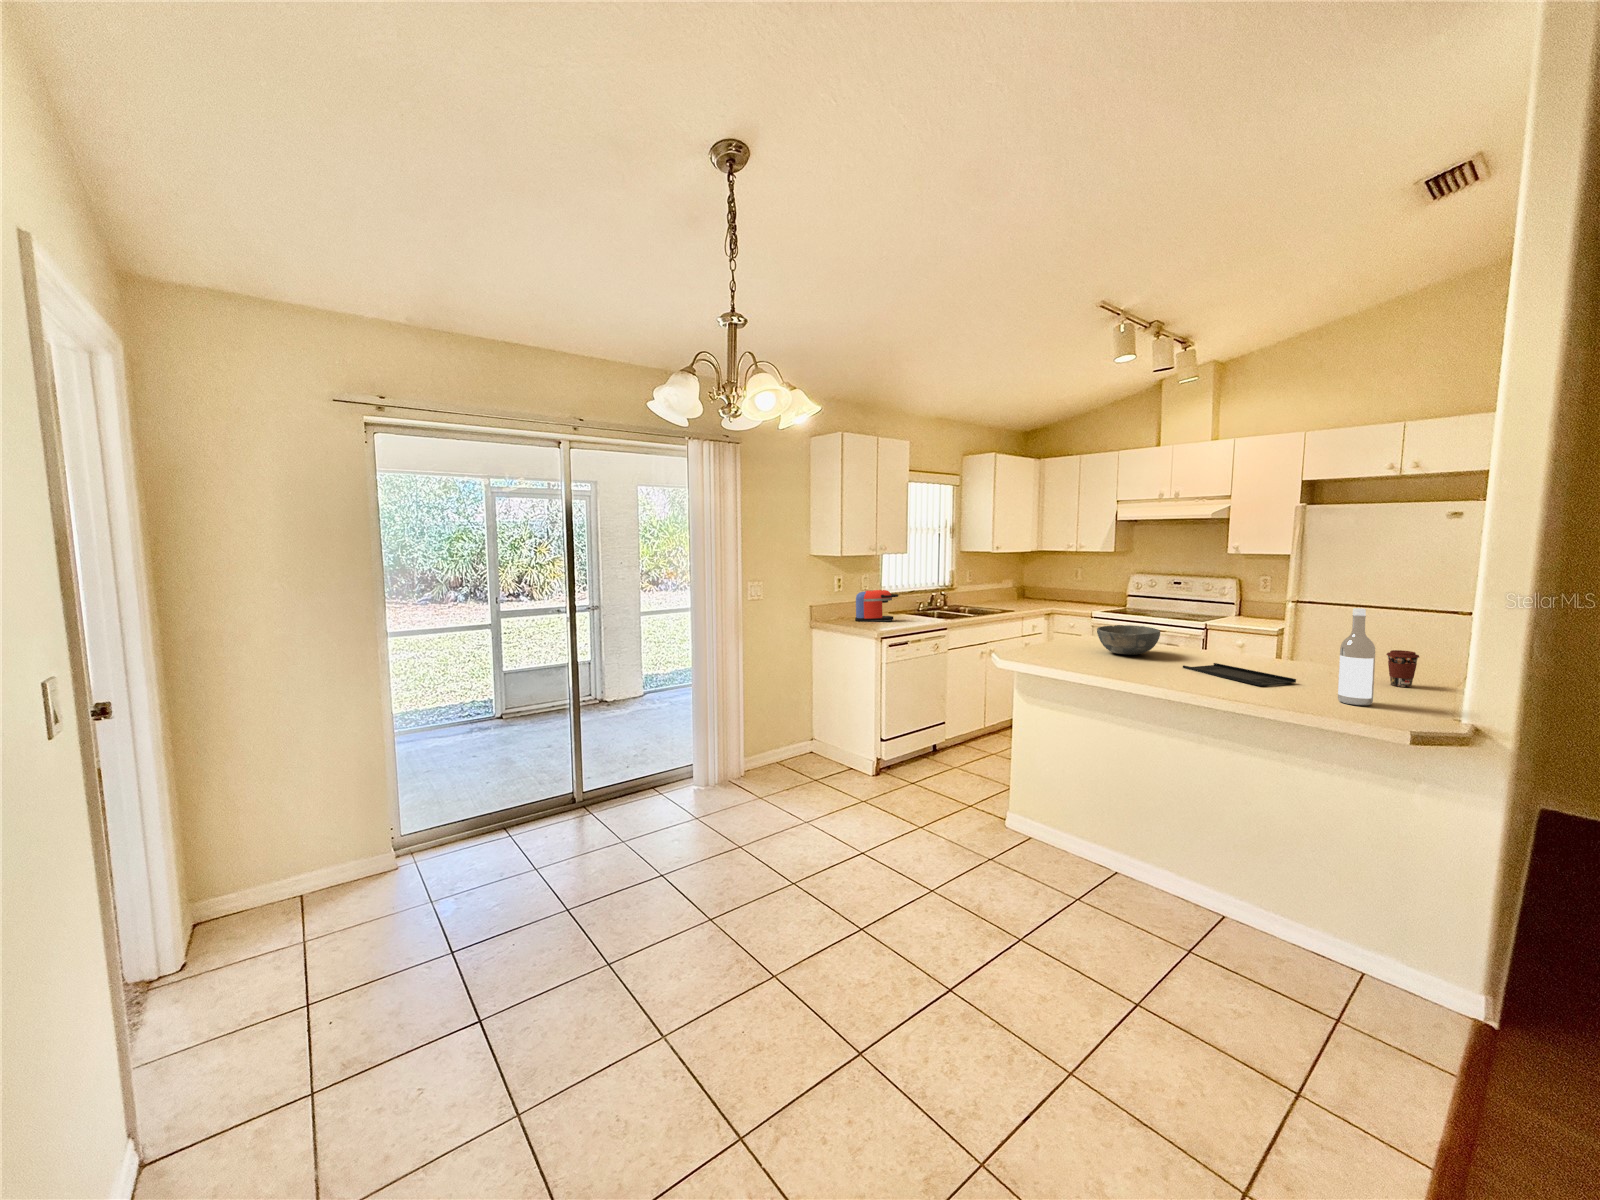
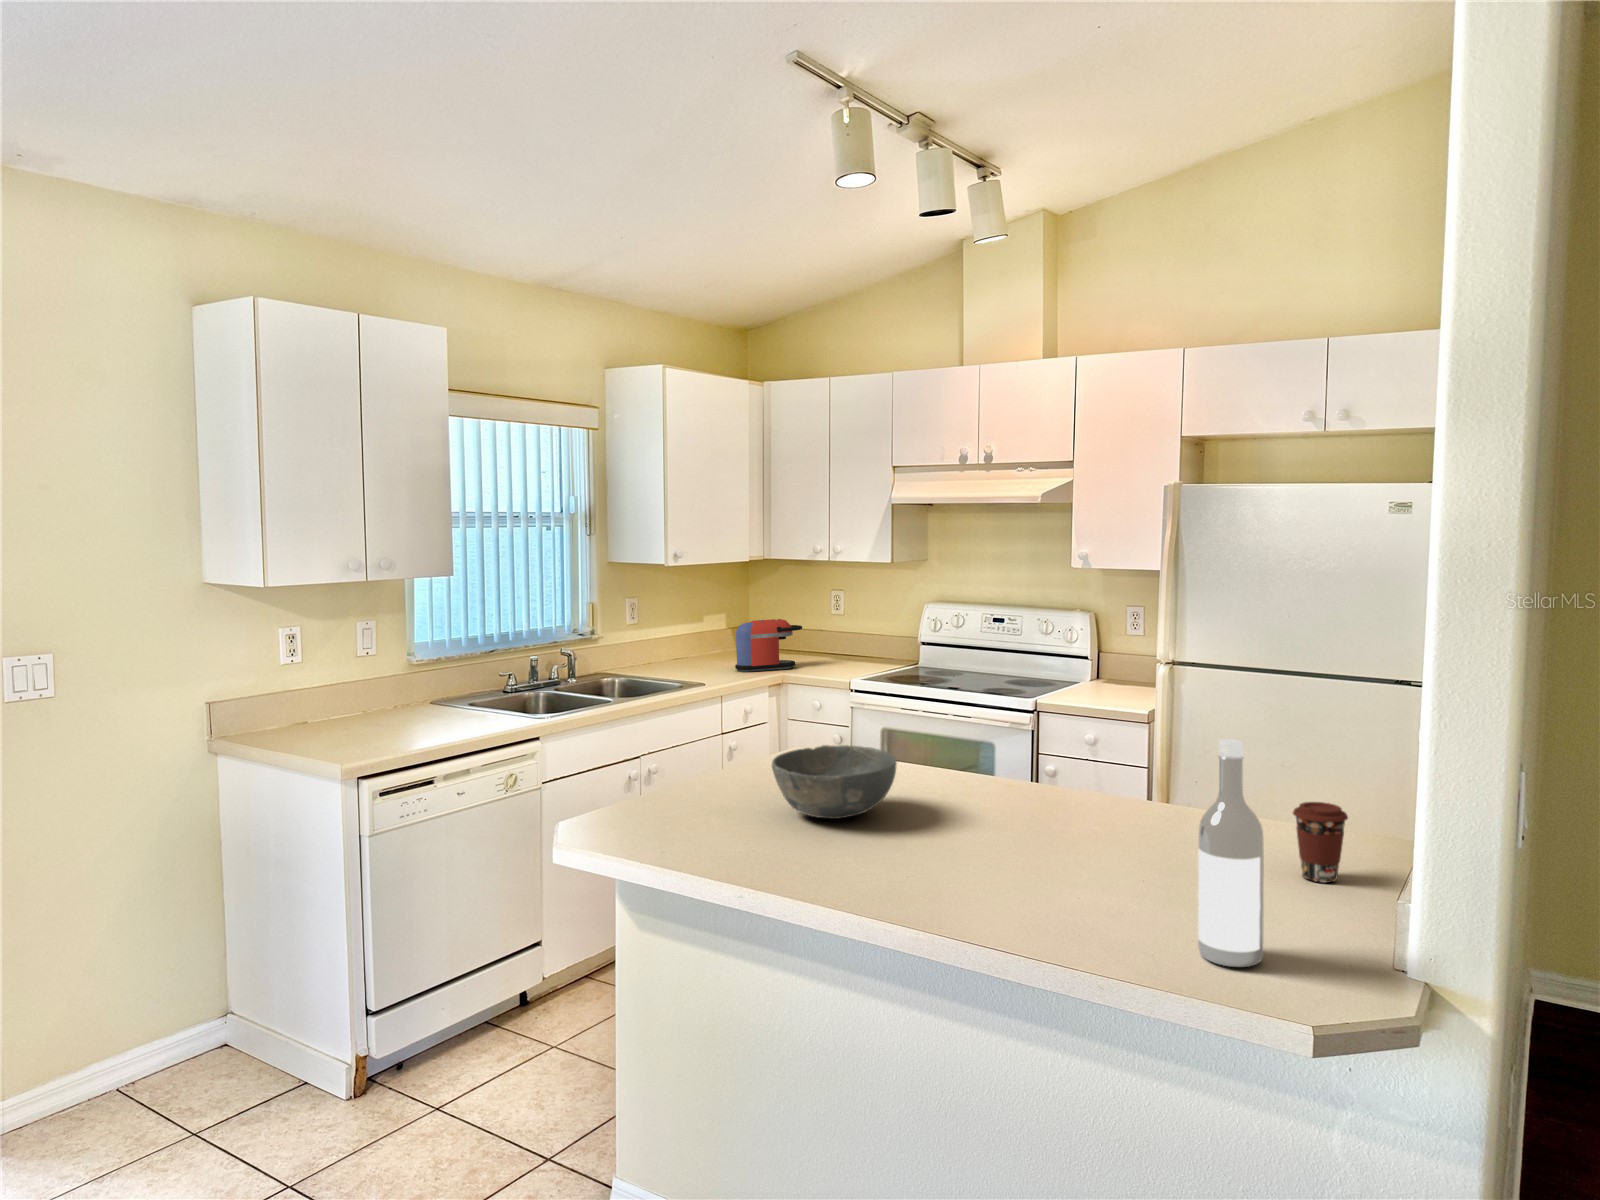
coffee maker: present [855,590,898,622] -> present [735,619,802,672]
tray: present [1183,663,1296,686] -> none [926,835,1131,911]

